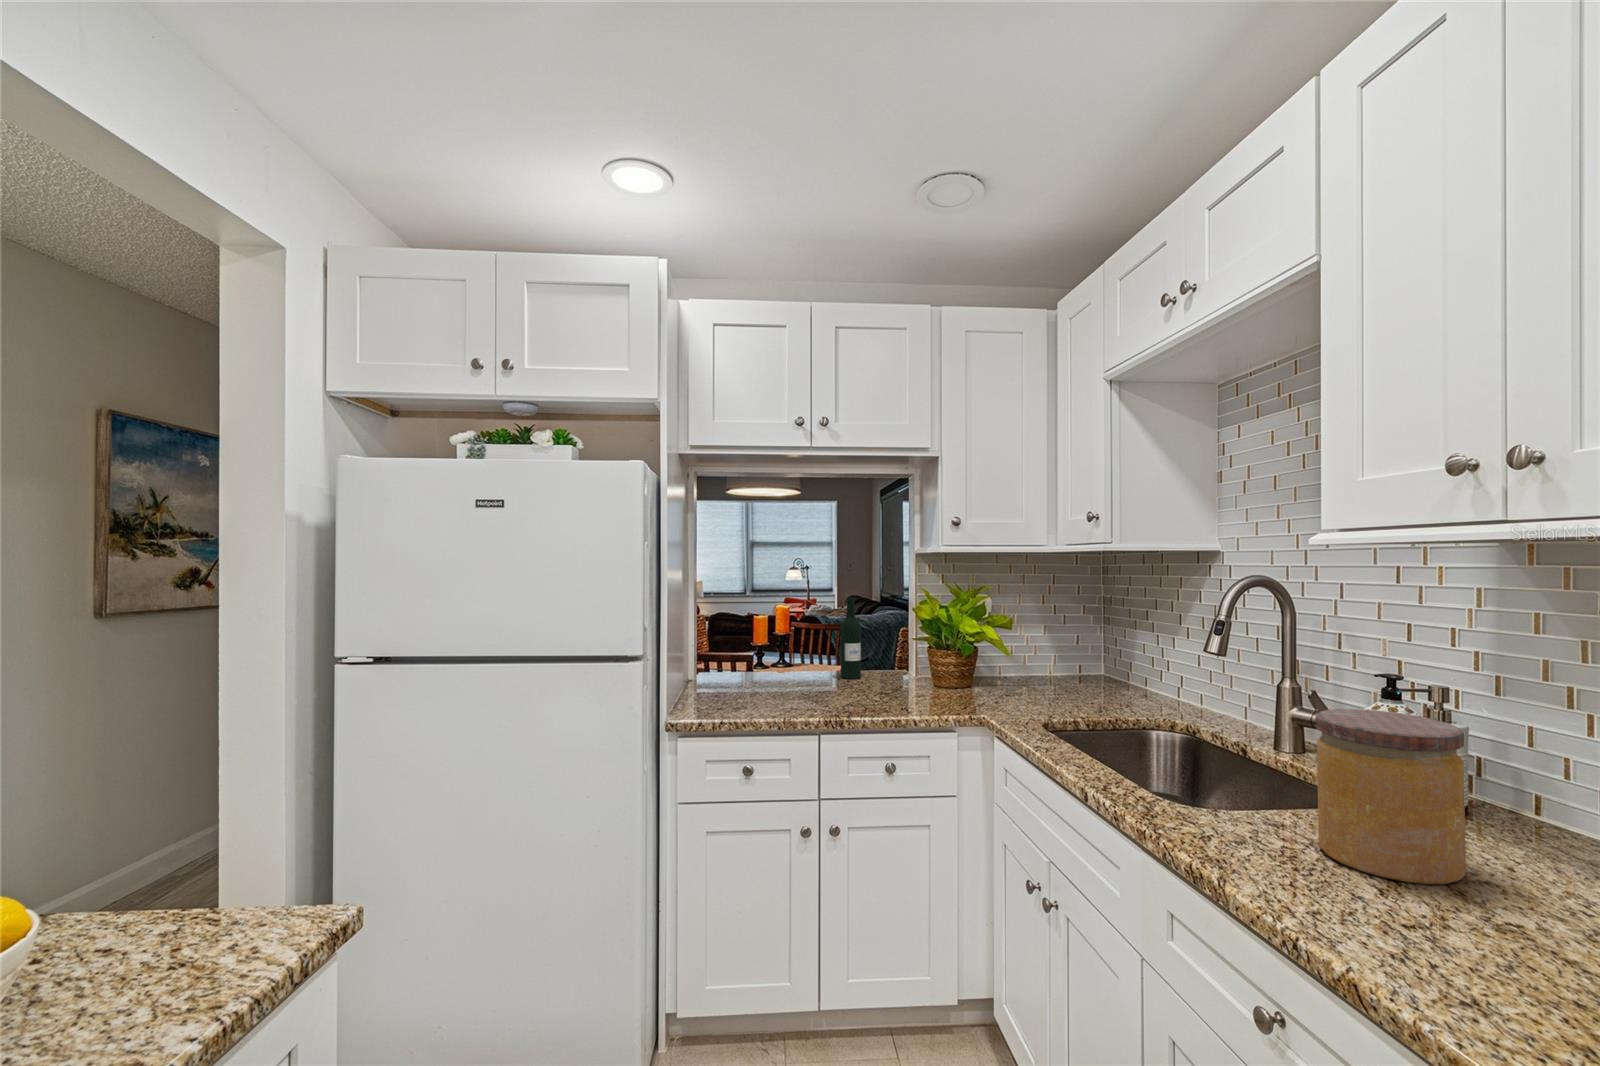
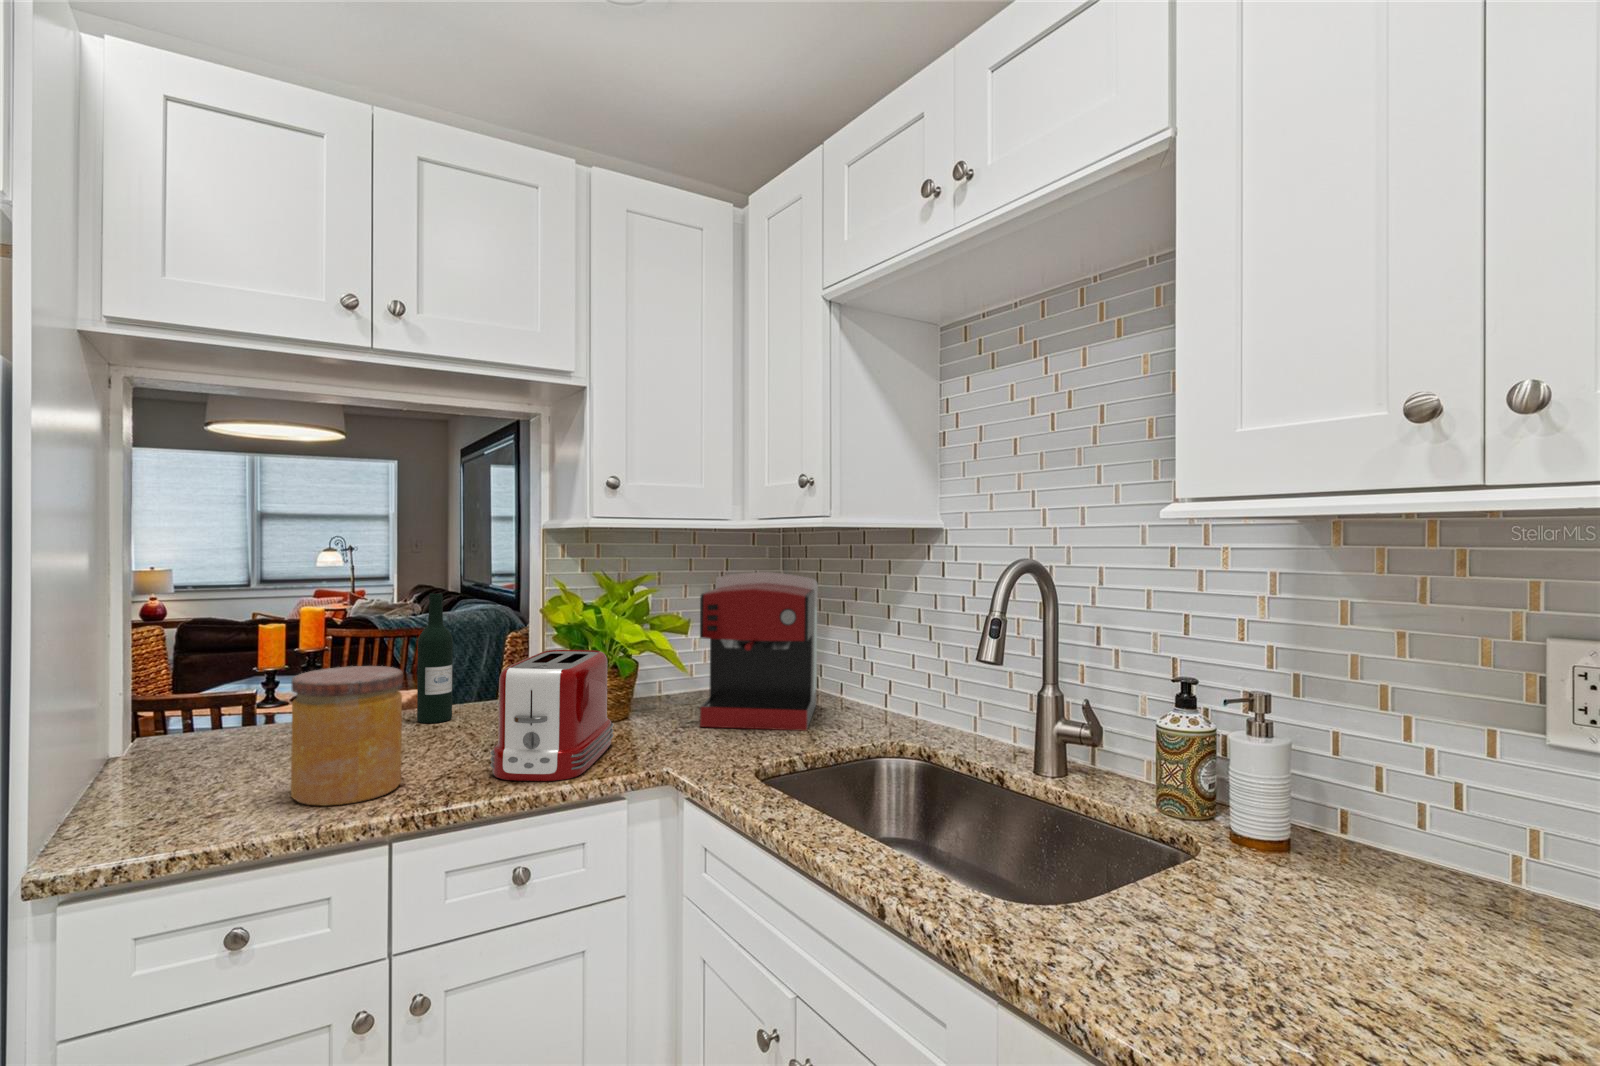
coffee maker: none [1019,586,1121,706] -> present [700,572,818,731]
toaster: none [875,635,955,714] -> present [490,650,613,781]
jar: present [1316,709,1466,884] -> present [291,666,403,806]

